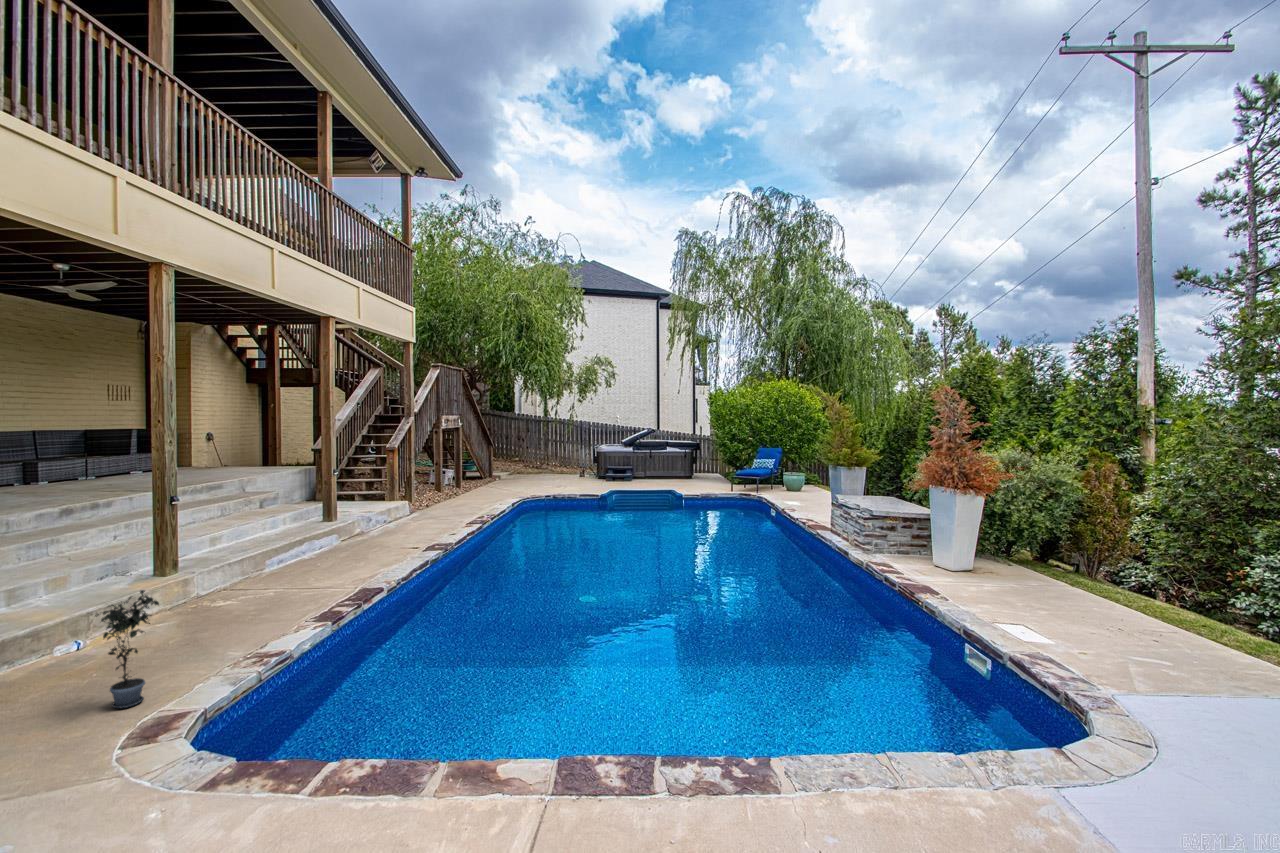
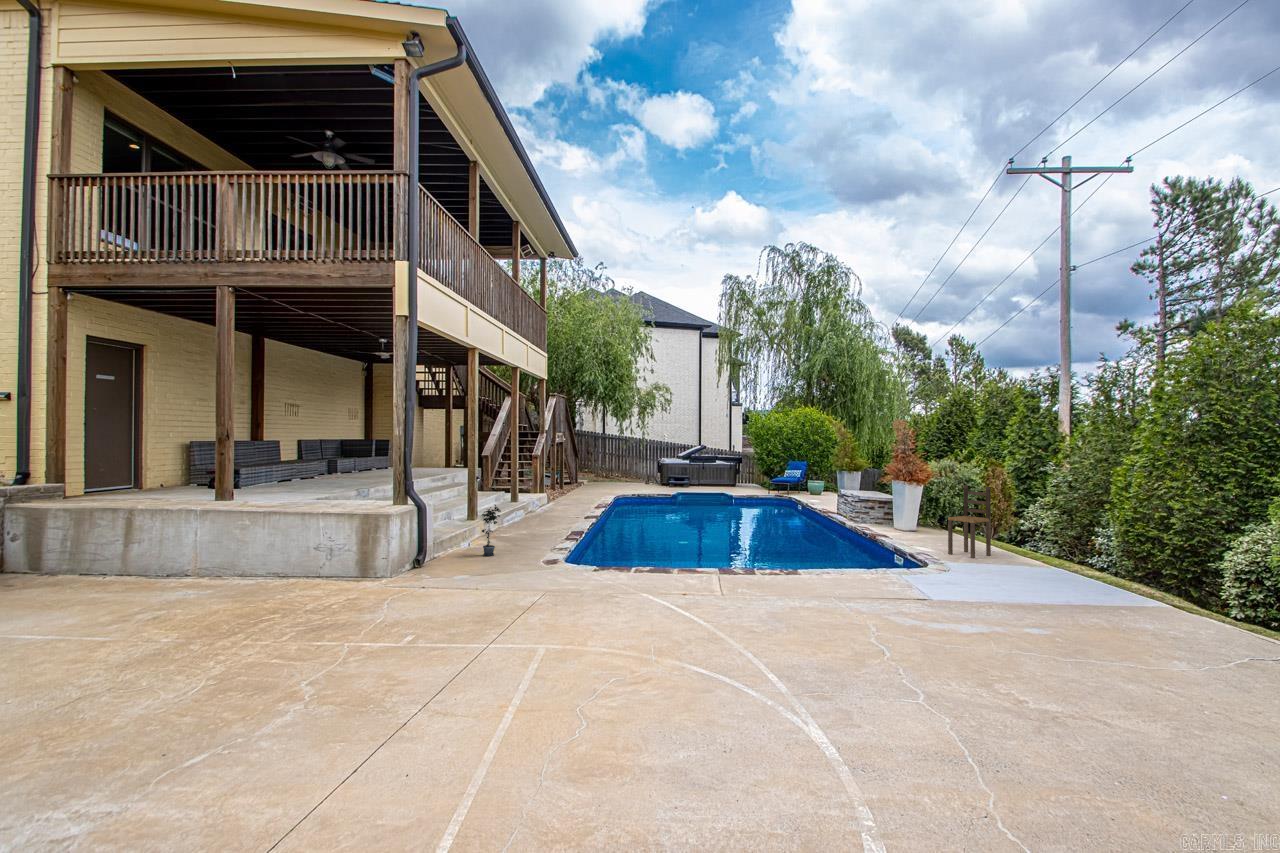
chair: none [1091,516,1176,670] -> present [948,485,991,558]

